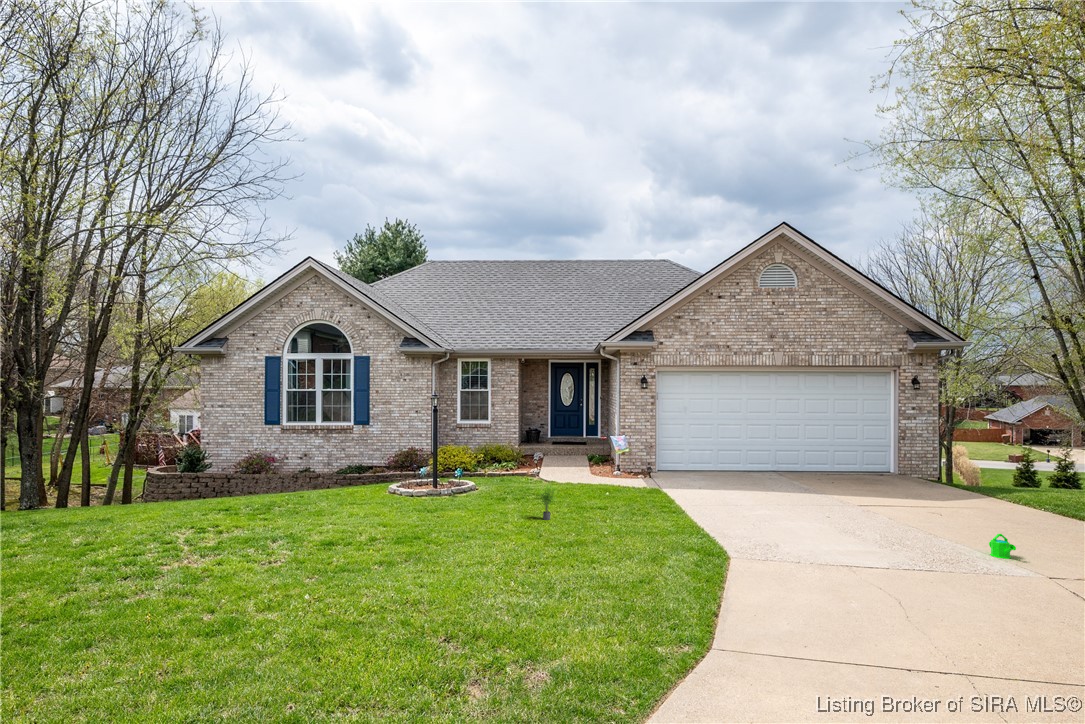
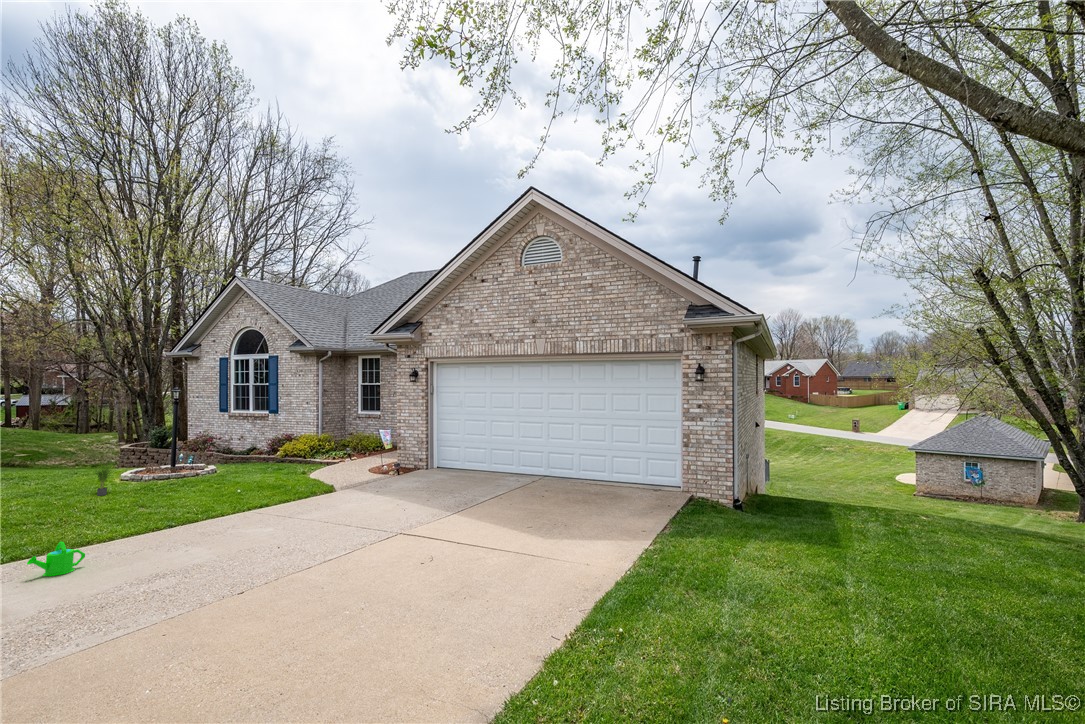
watering can: present [989,534,1016,559] -> present [27,542,85,576]

